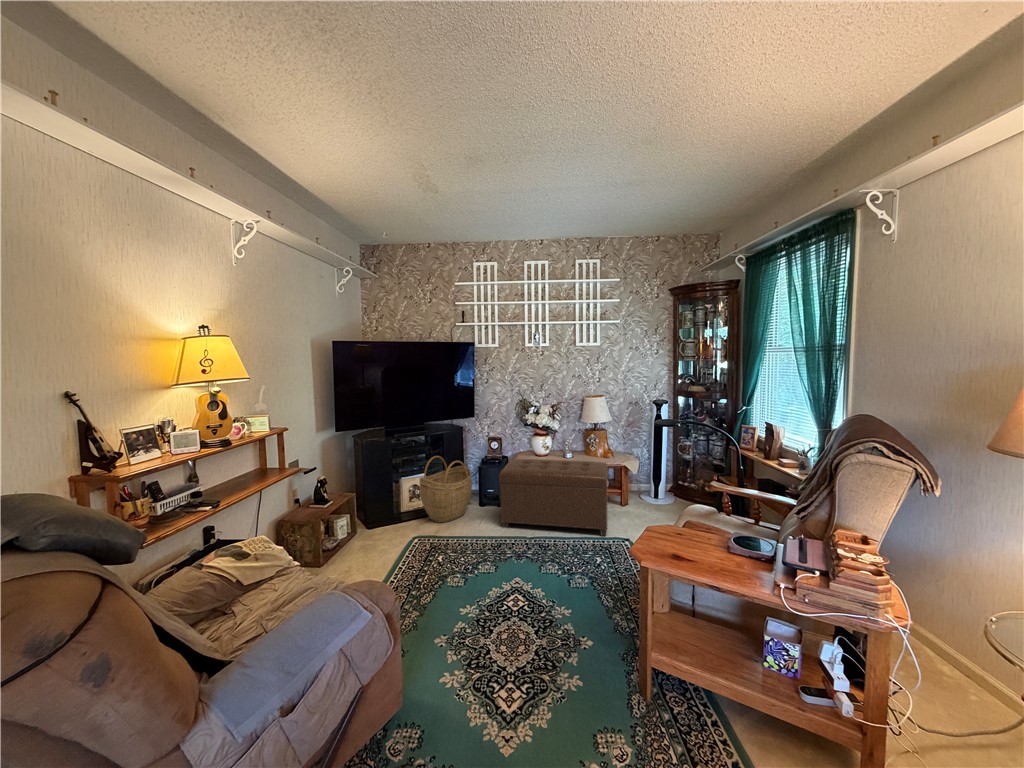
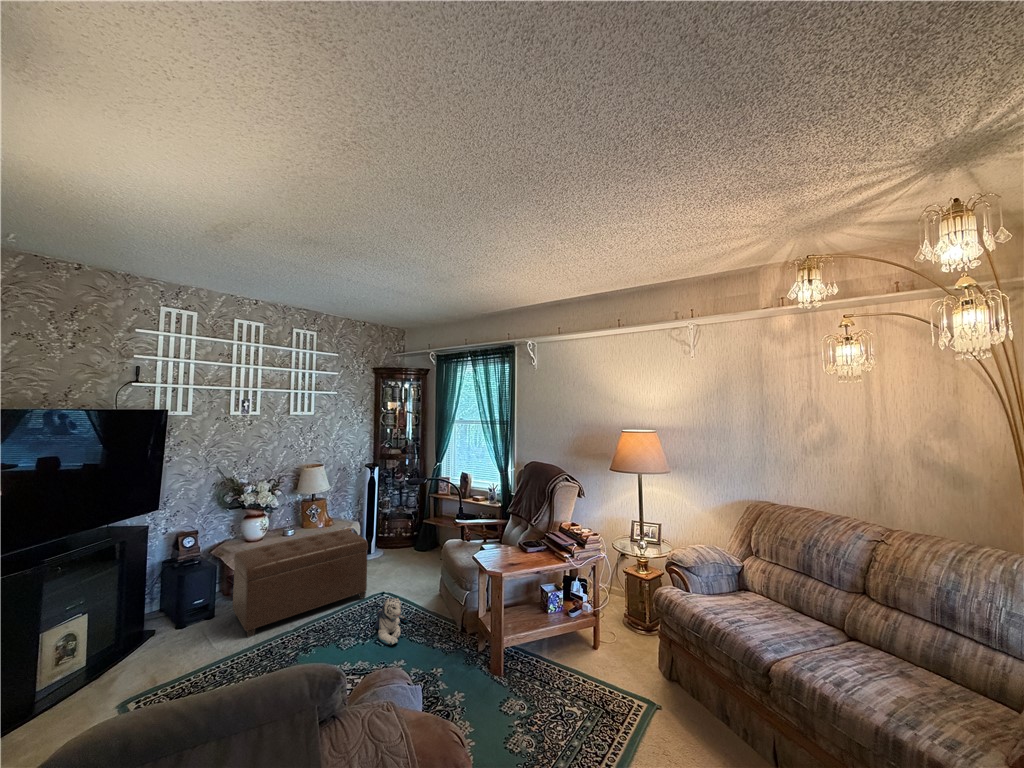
woven basket: present [419,456,472,523] -> none [89,573,183,680]
plush toy: none [573,542,616,591] -> present [374,598,407,646]

